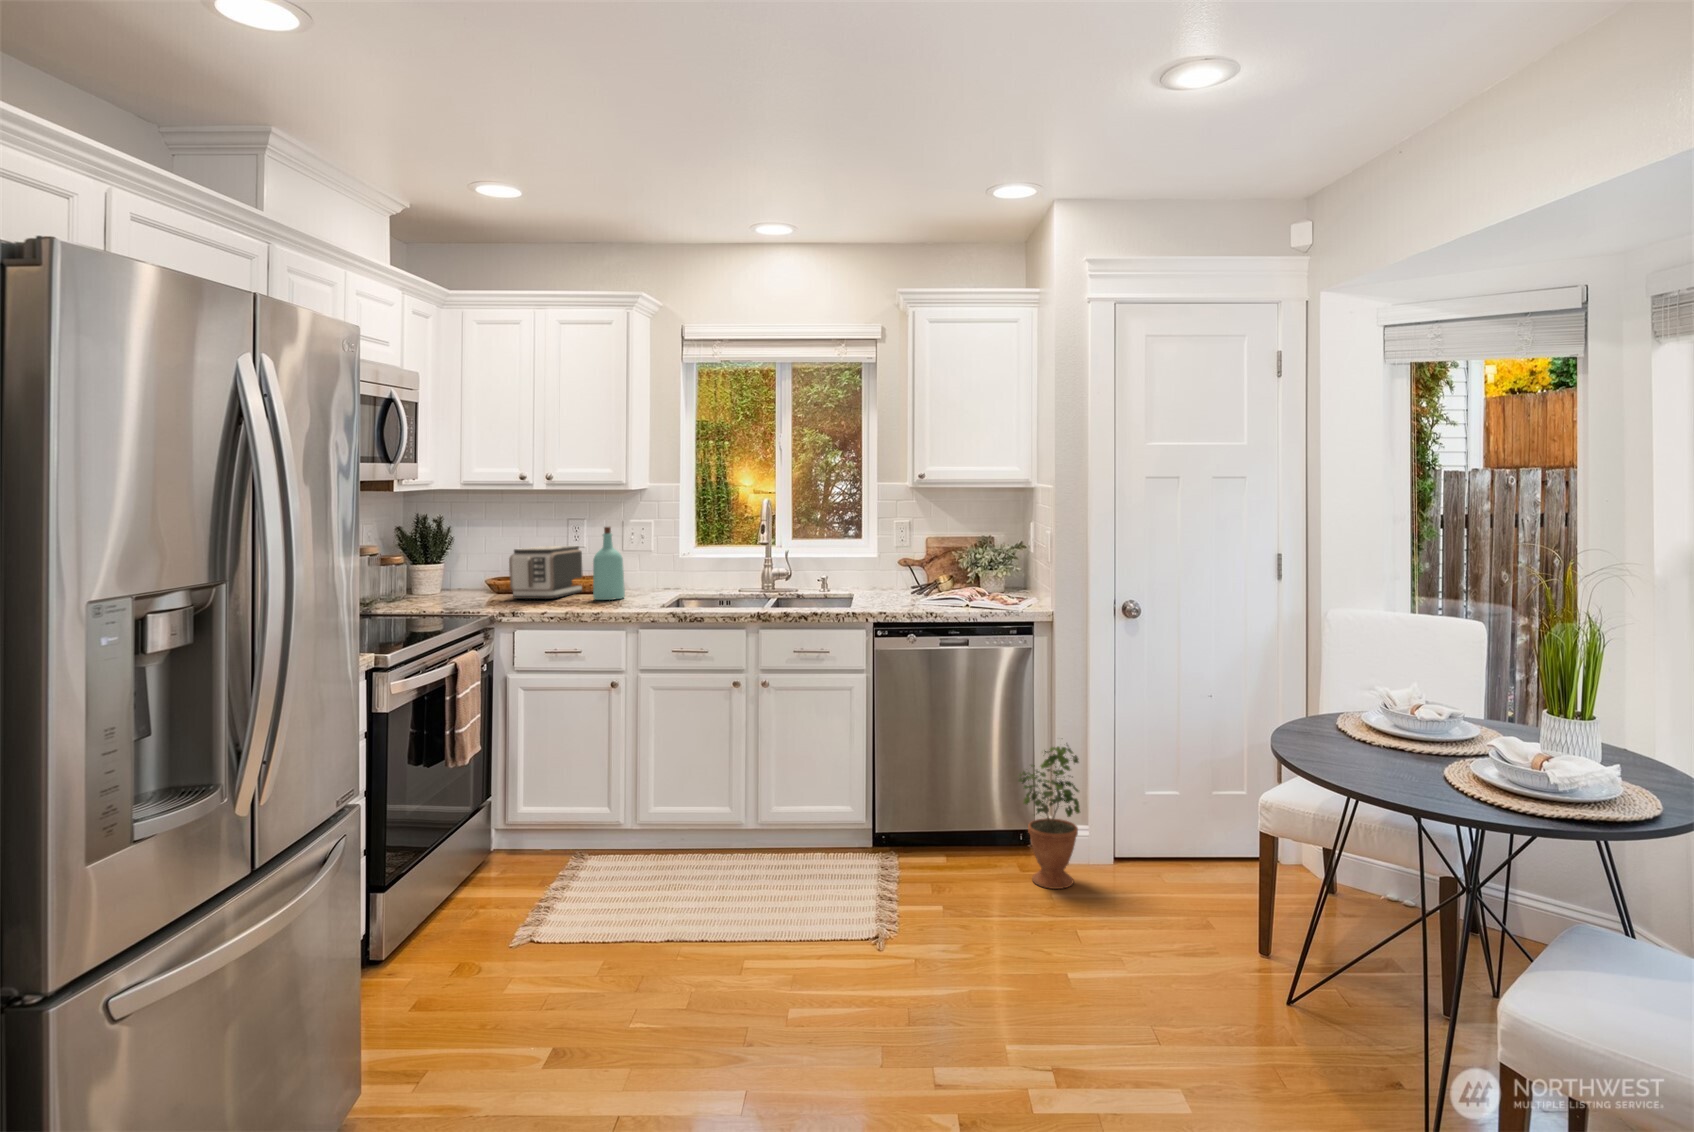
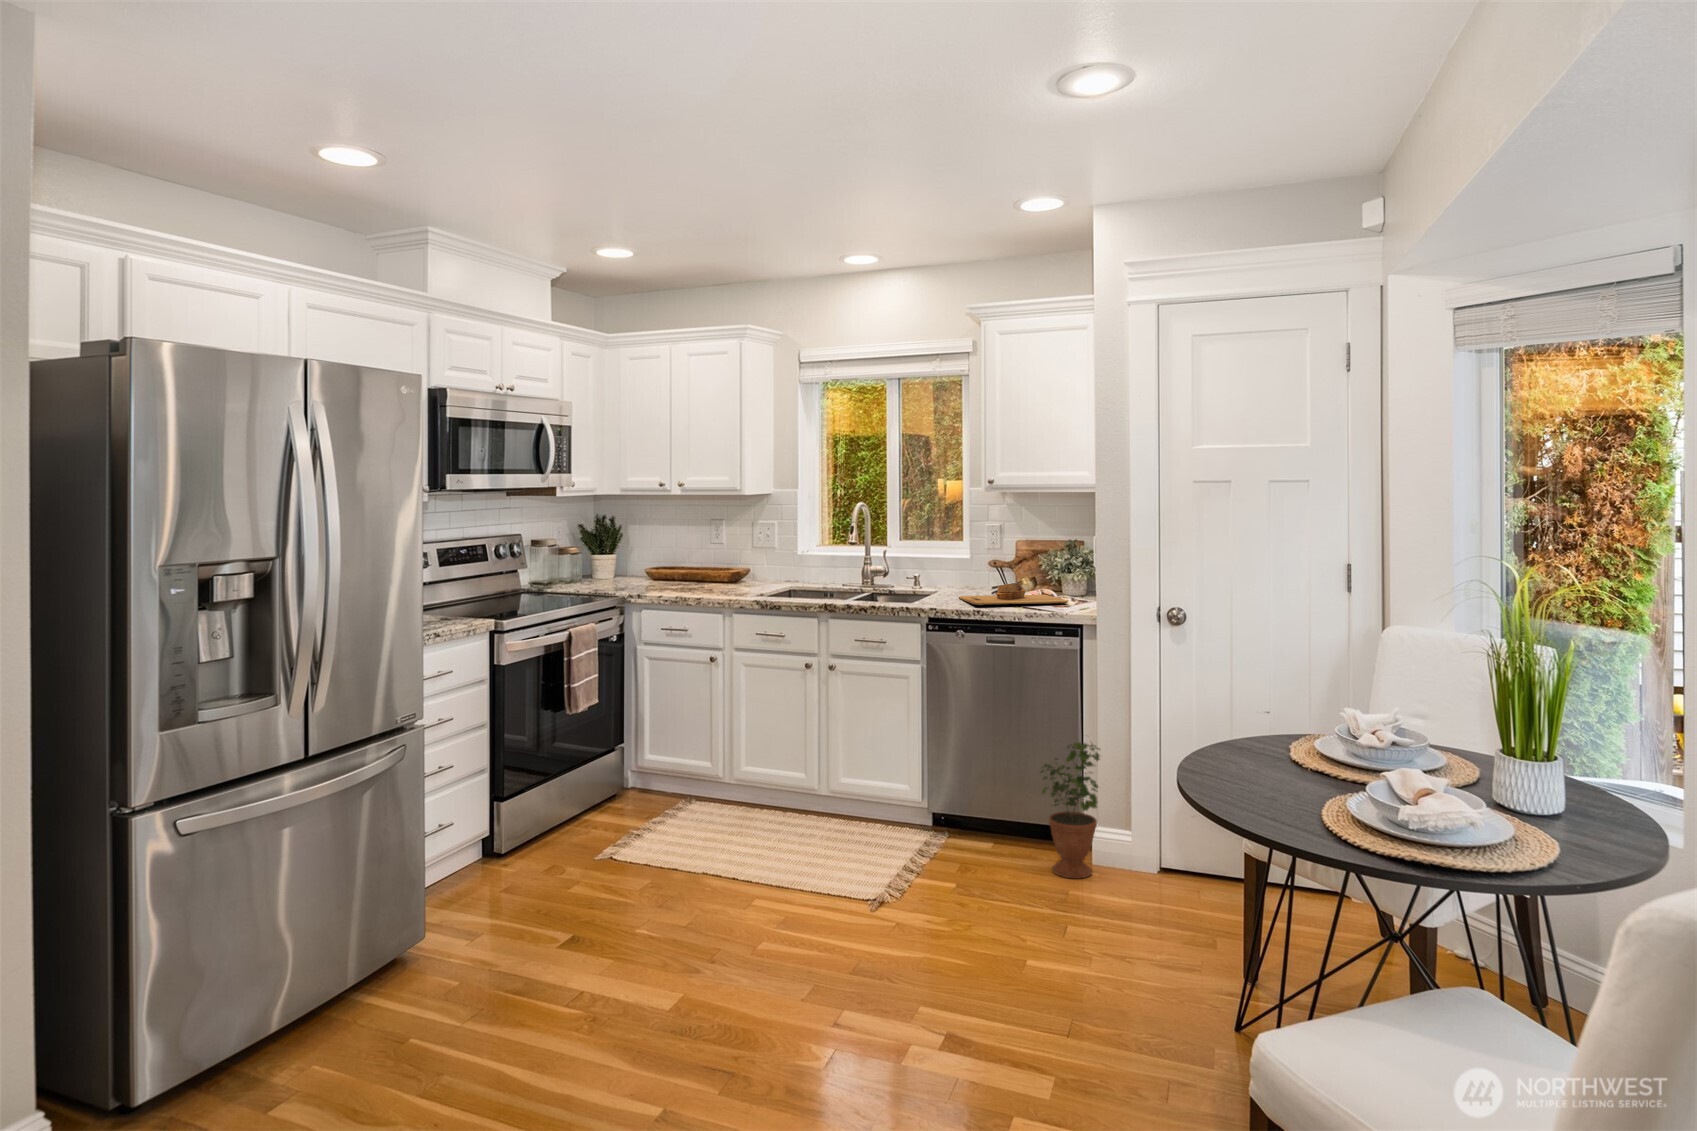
bottle: present [593,527,625,600] -> none [715,526,742,589]
toaster: present [509,546,583,599] -> none [652,542,718,586]
cutting board: none [889,583,1009,608] -> present [959,583,1068,605]

